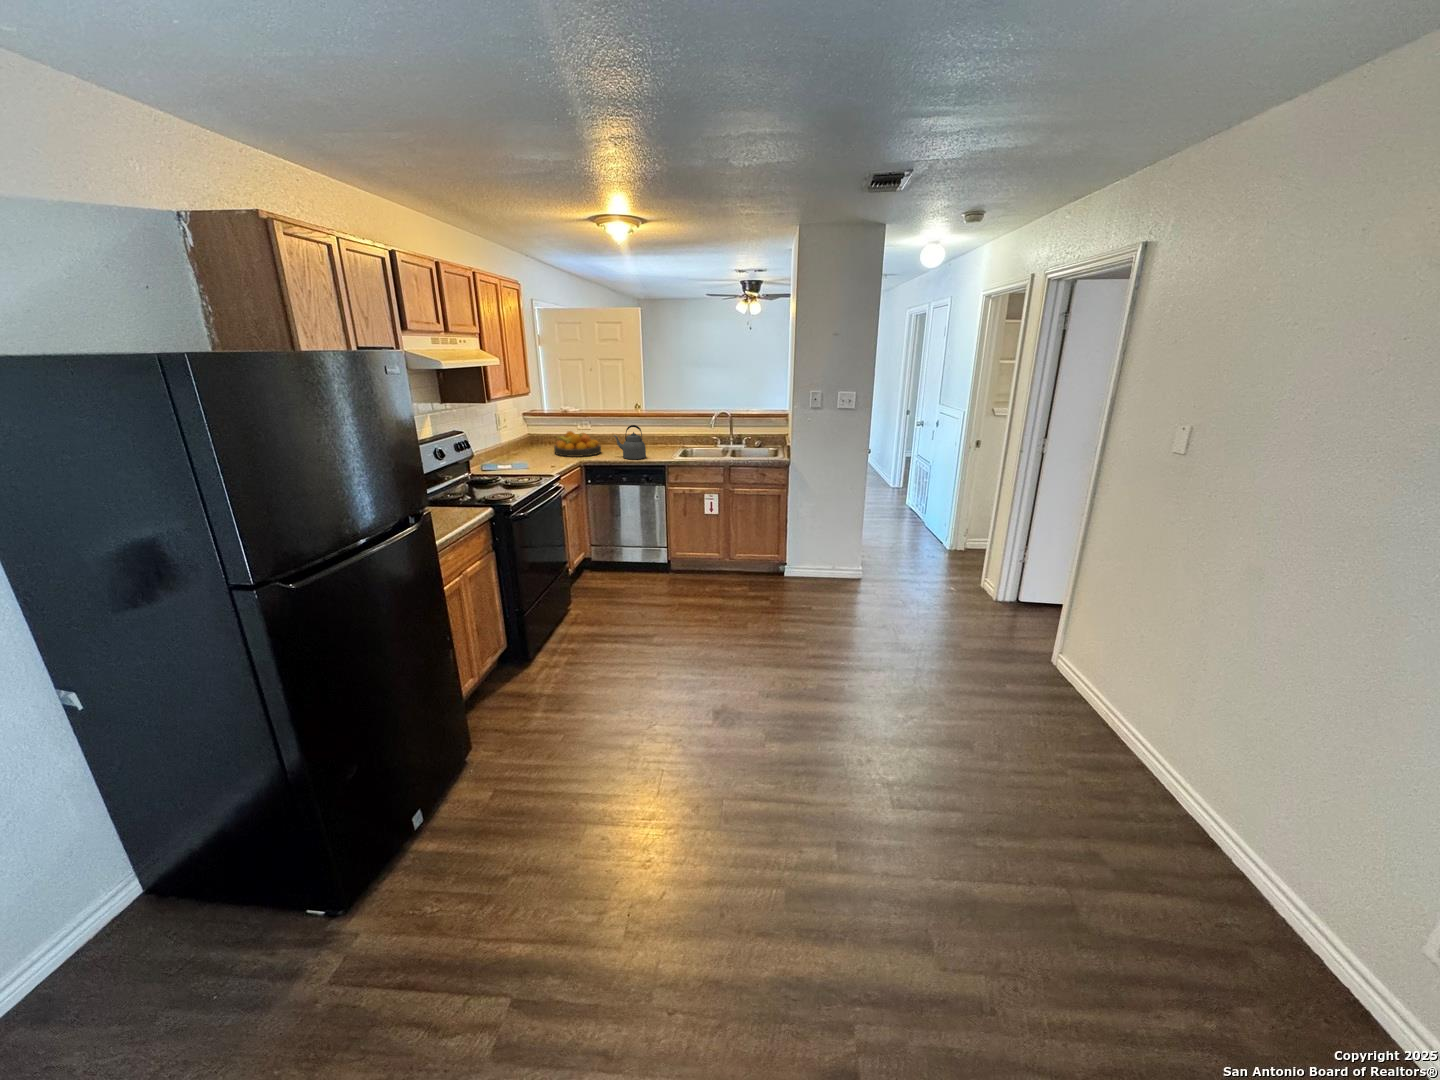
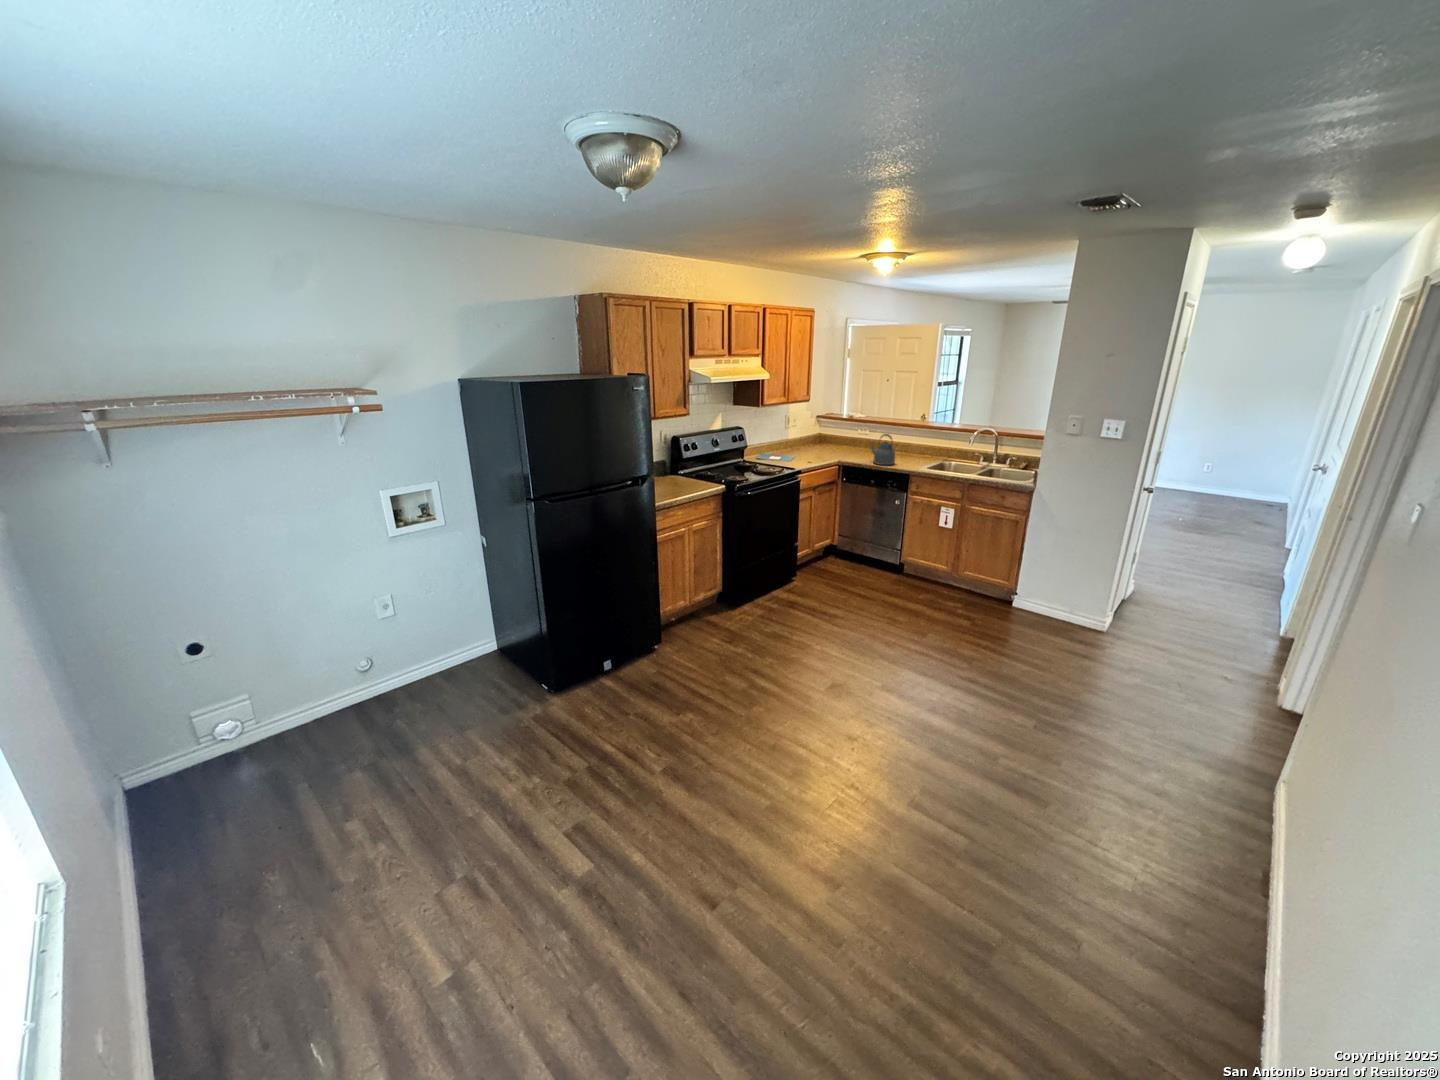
fruit bowl: present [554,431,601,457] -> none [822,435,862,458]

